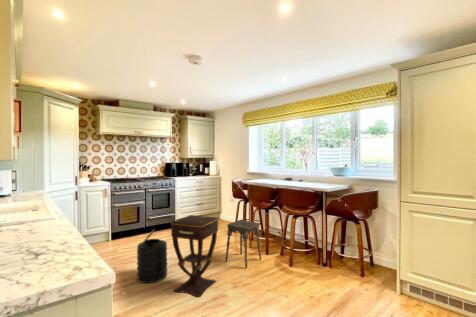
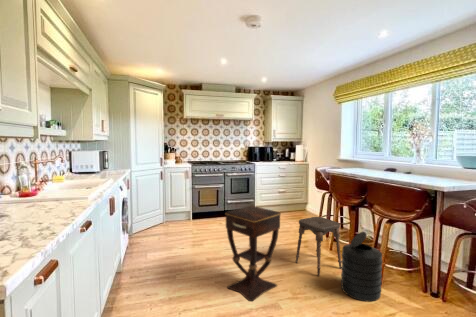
trash can: present [137,230,167,283] -> present [341,232,382,301]

